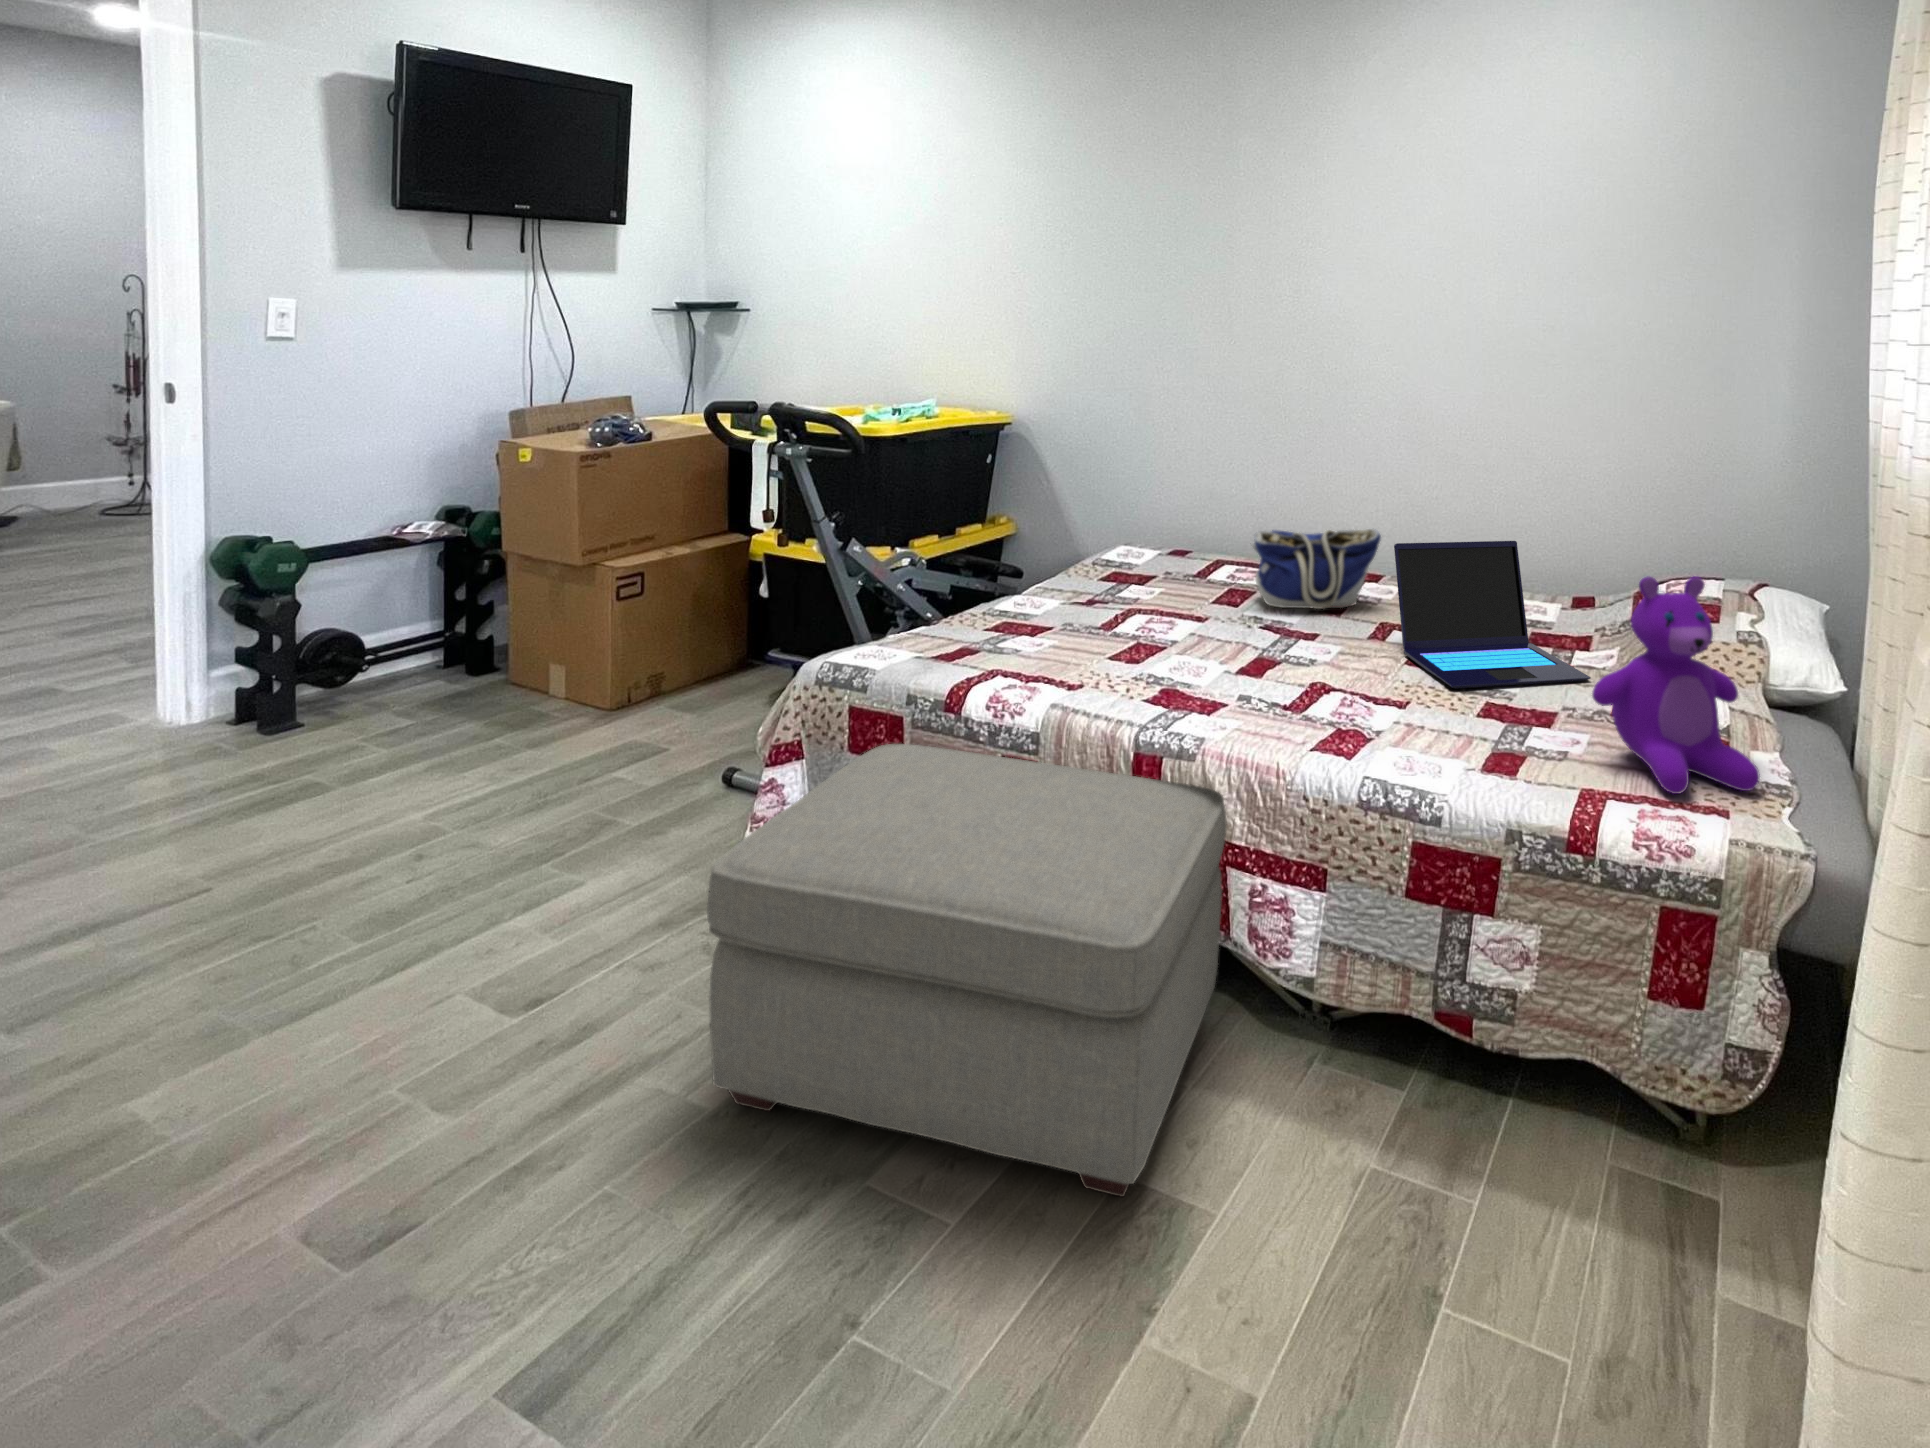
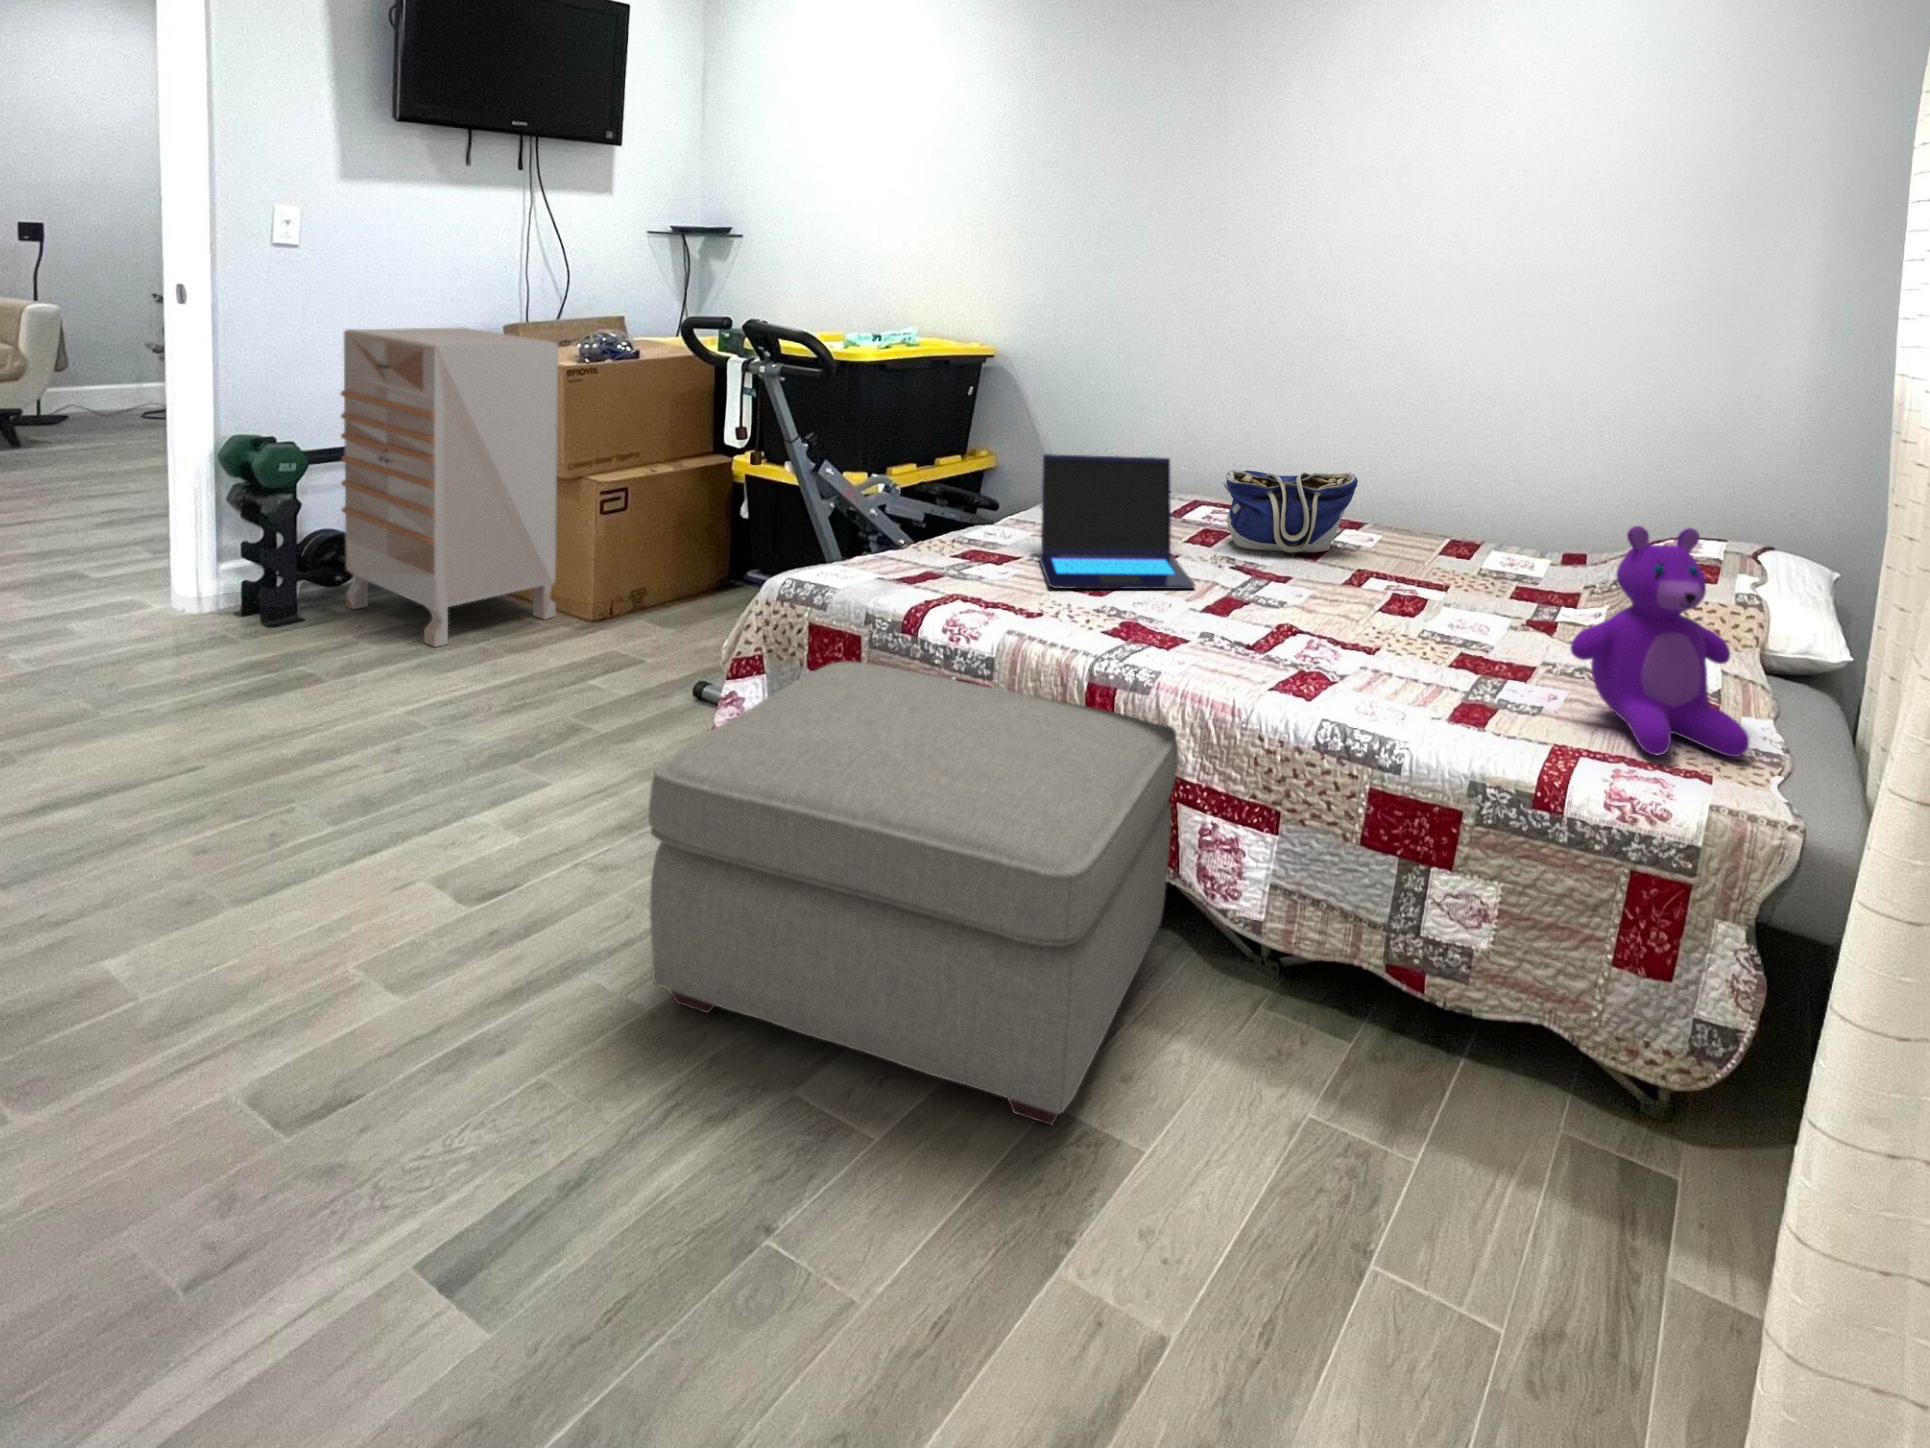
dresser: none [339,414,571,749] -> present [341,327,558,647]
laptop: present [1394,541,1591,689] -> present [1039,454,1195,589]

